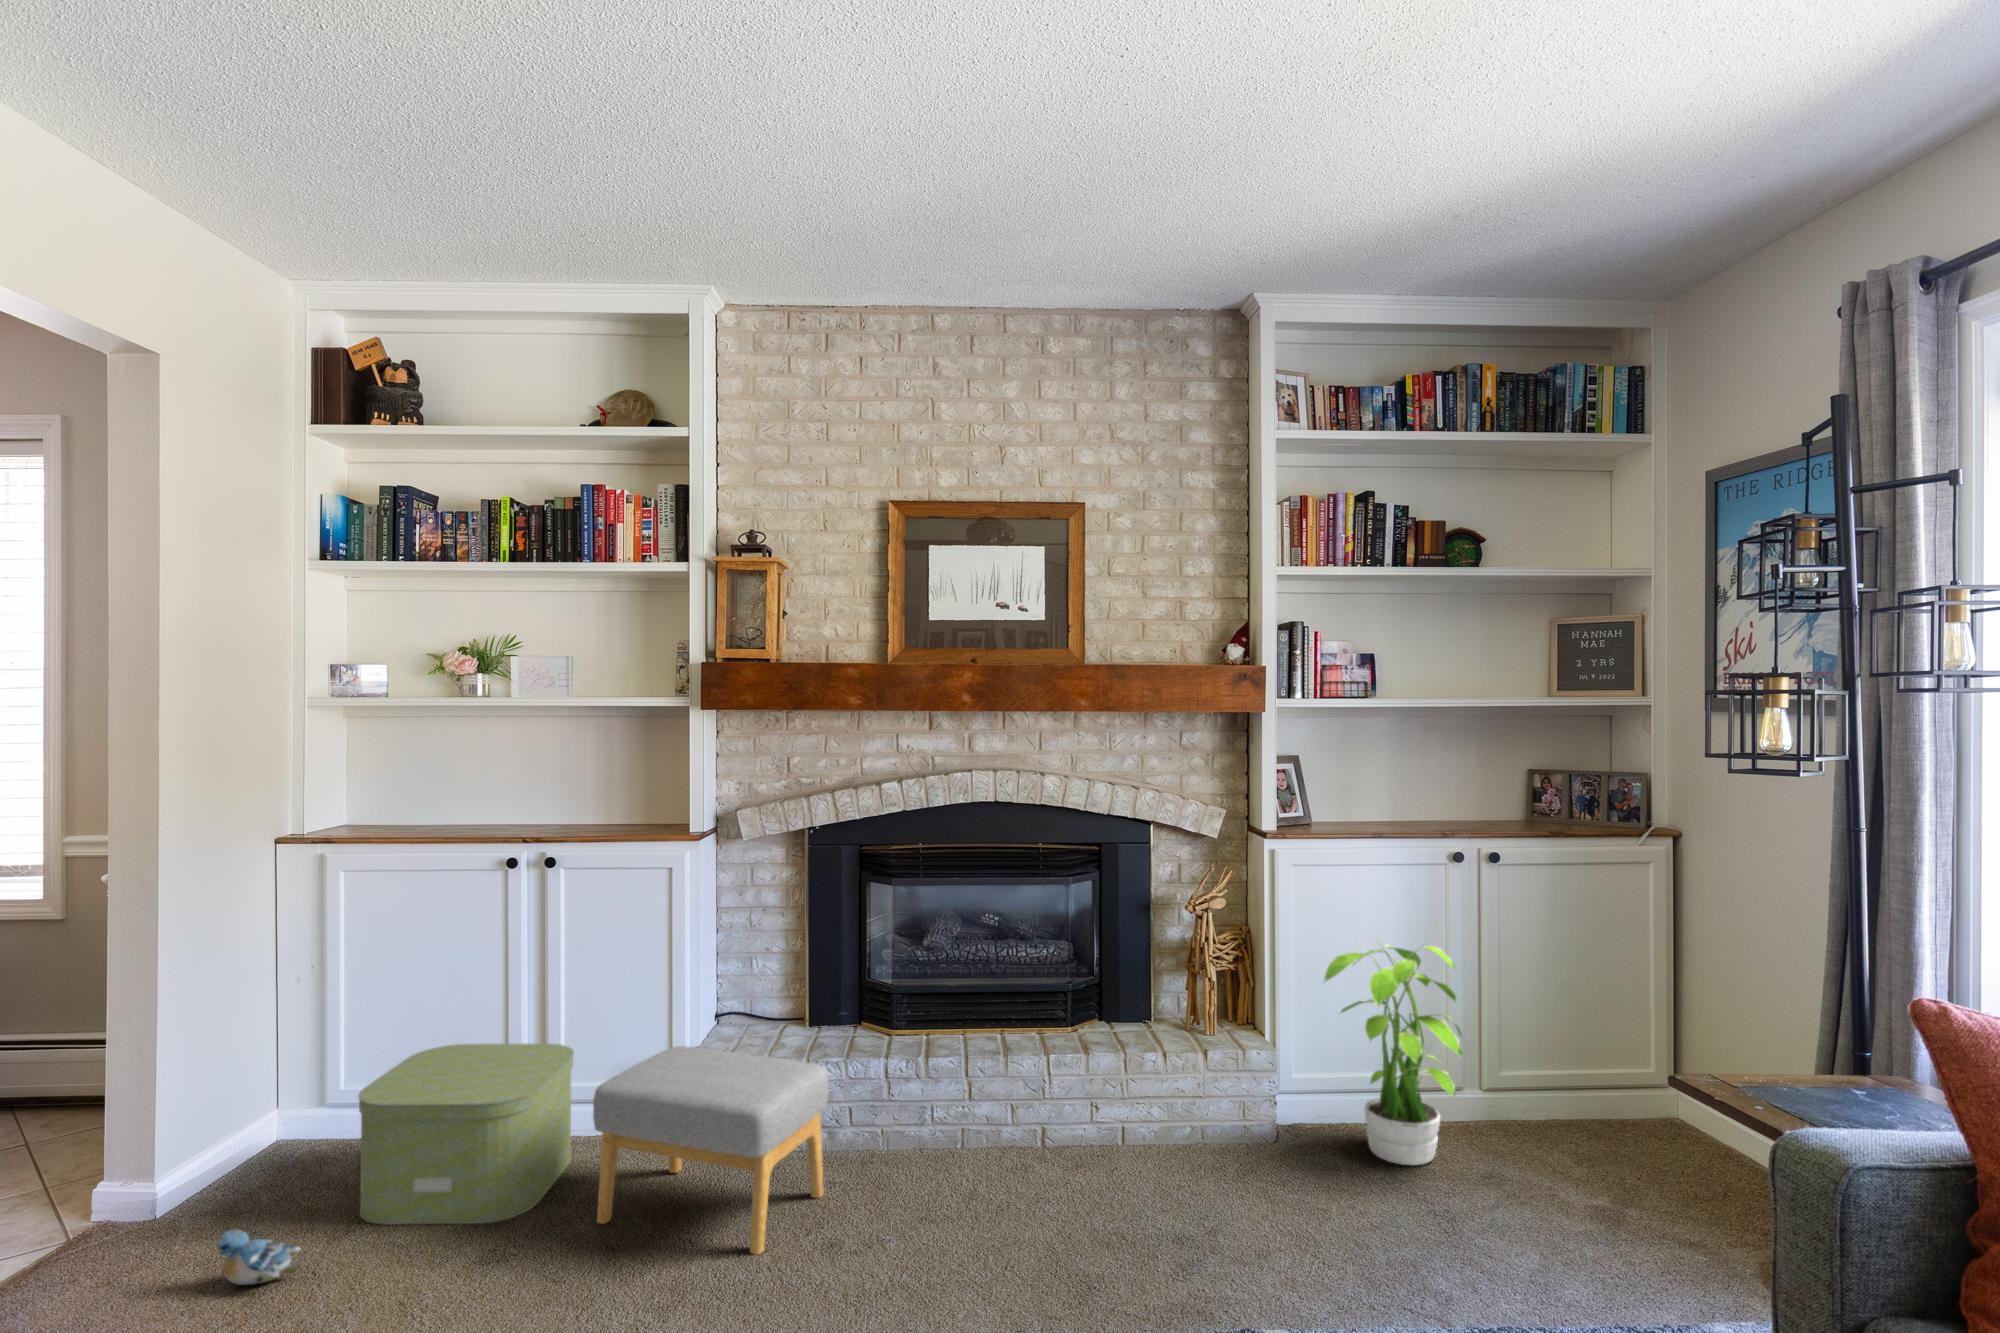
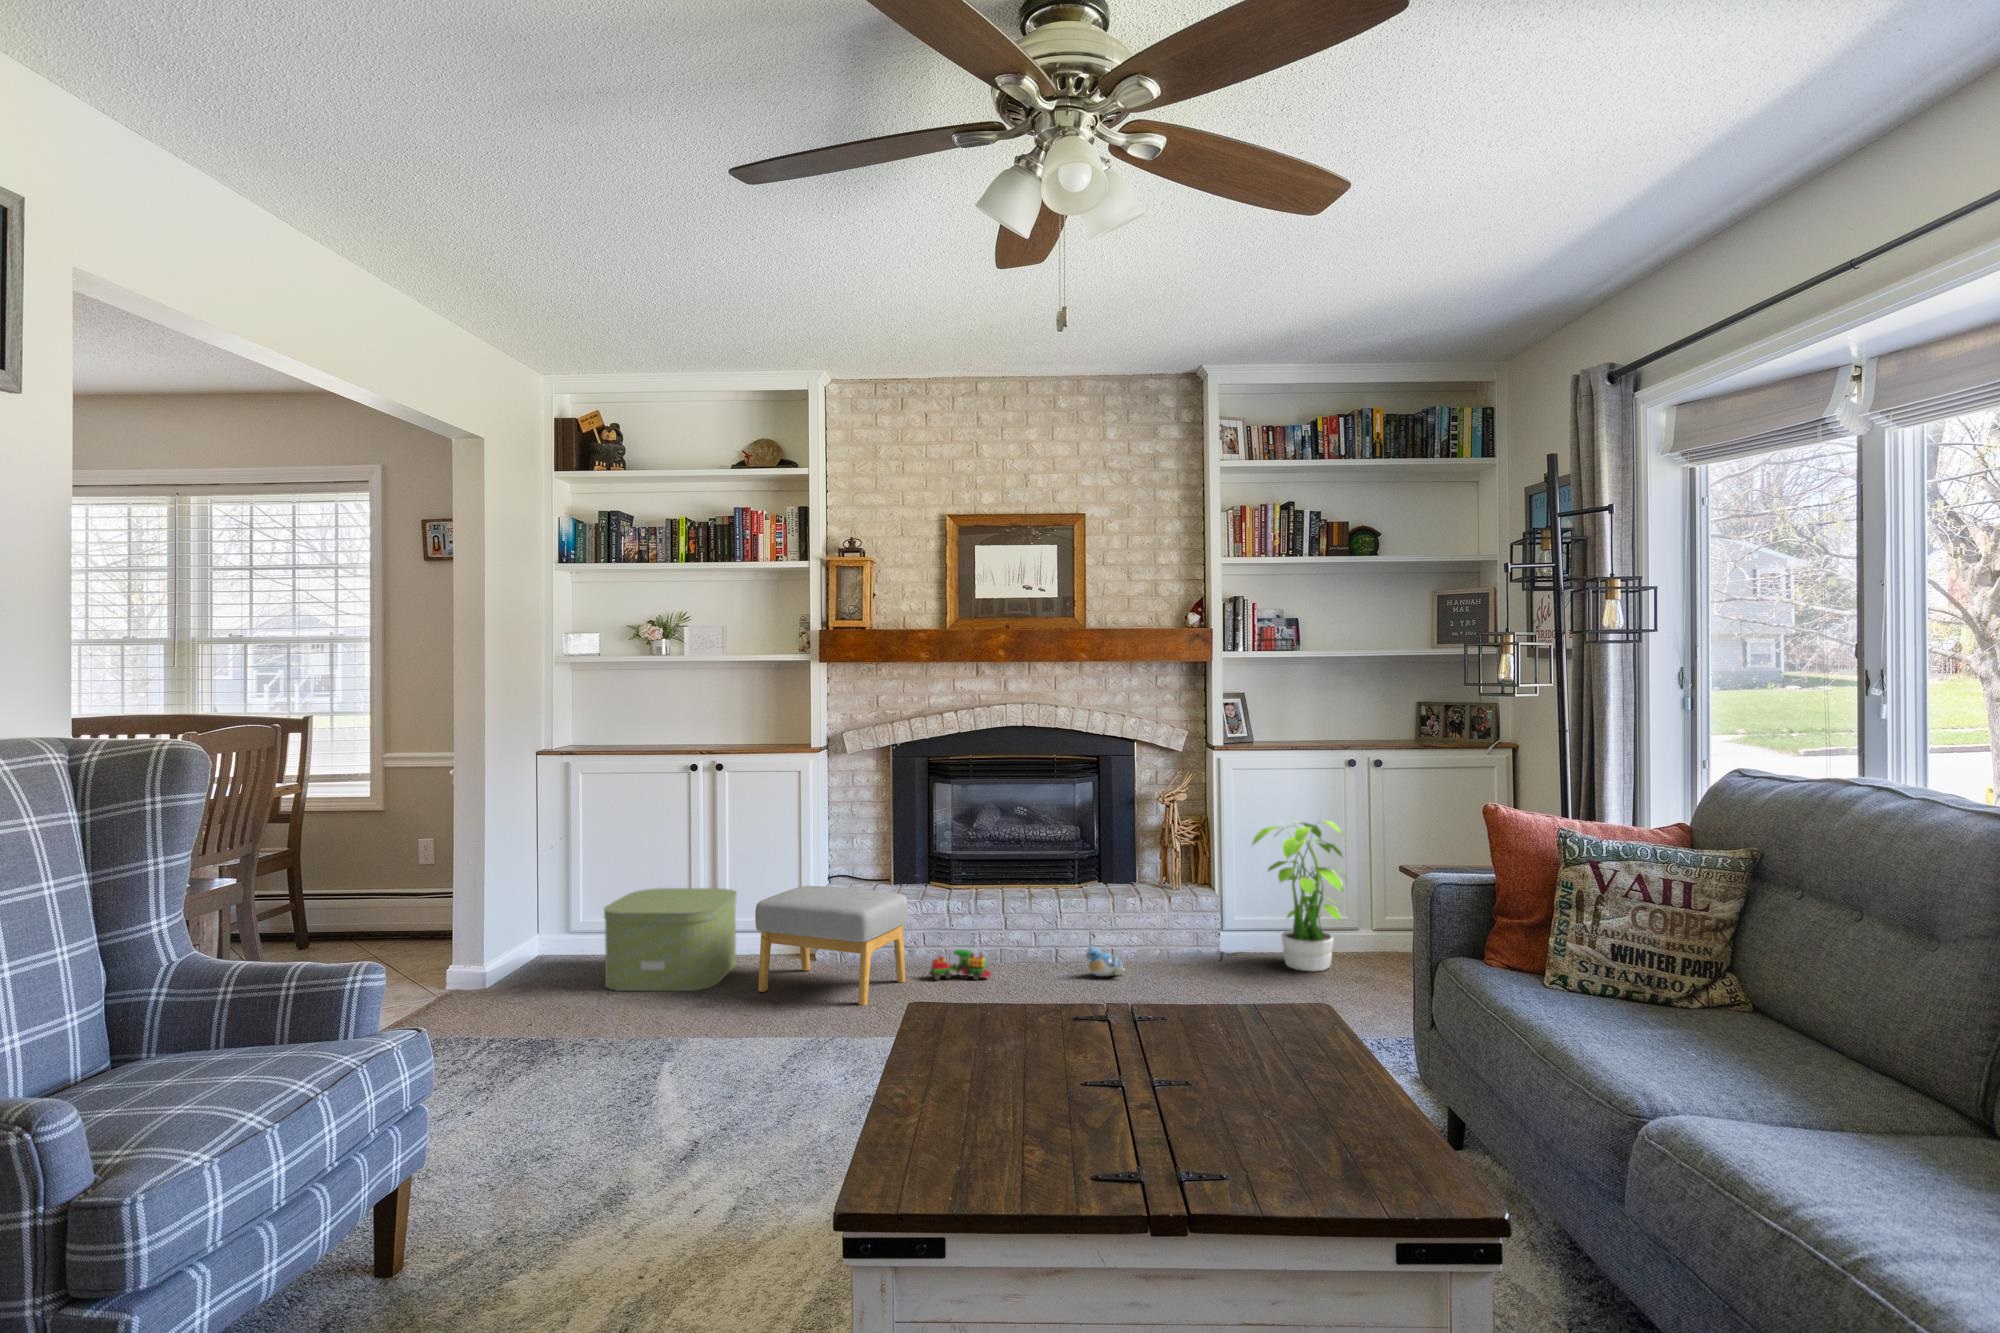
toy train: none [859,1142,953,1193] -> present [929,949,991,980]
plush toy: present [217,1230,300,1285] -> present [1086,946,1127,976]

